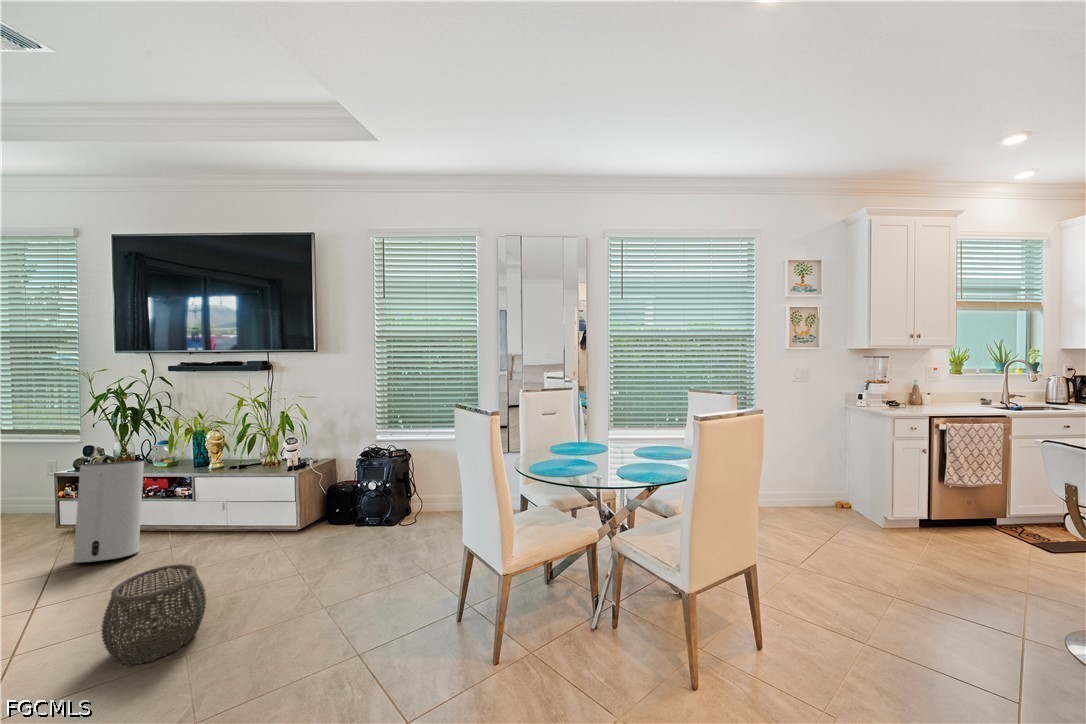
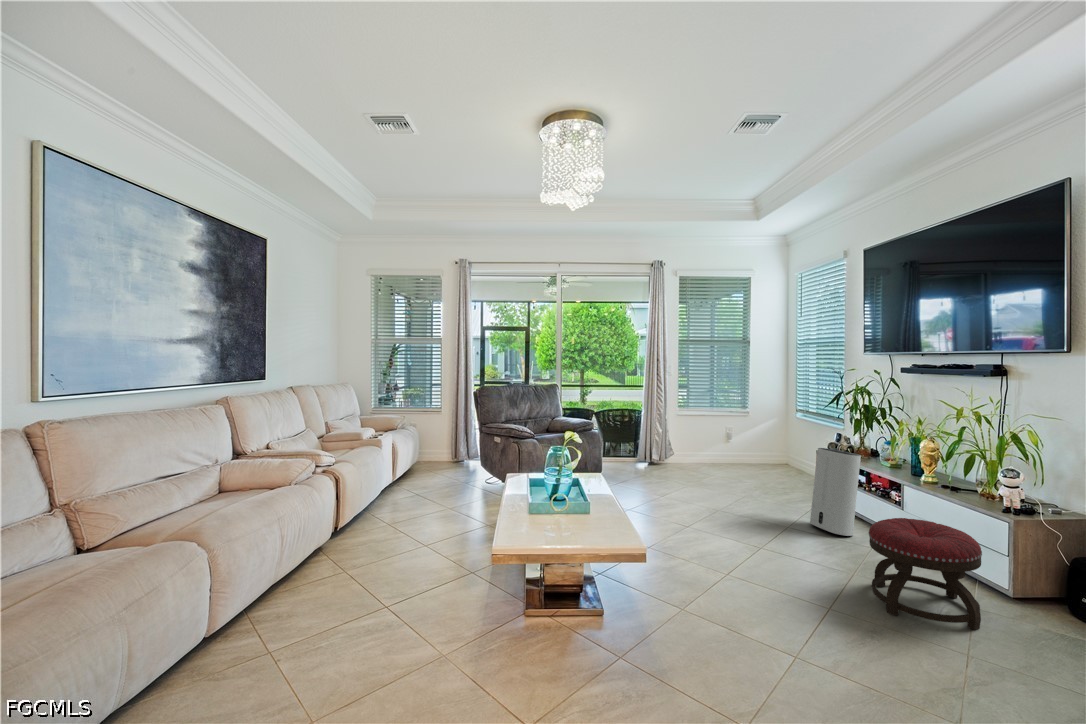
ottoman: none [204,494,303,593] -> present [869,518,982,630]
woven basket: present [101,564,206,666] -> none [767,542,842,621]

